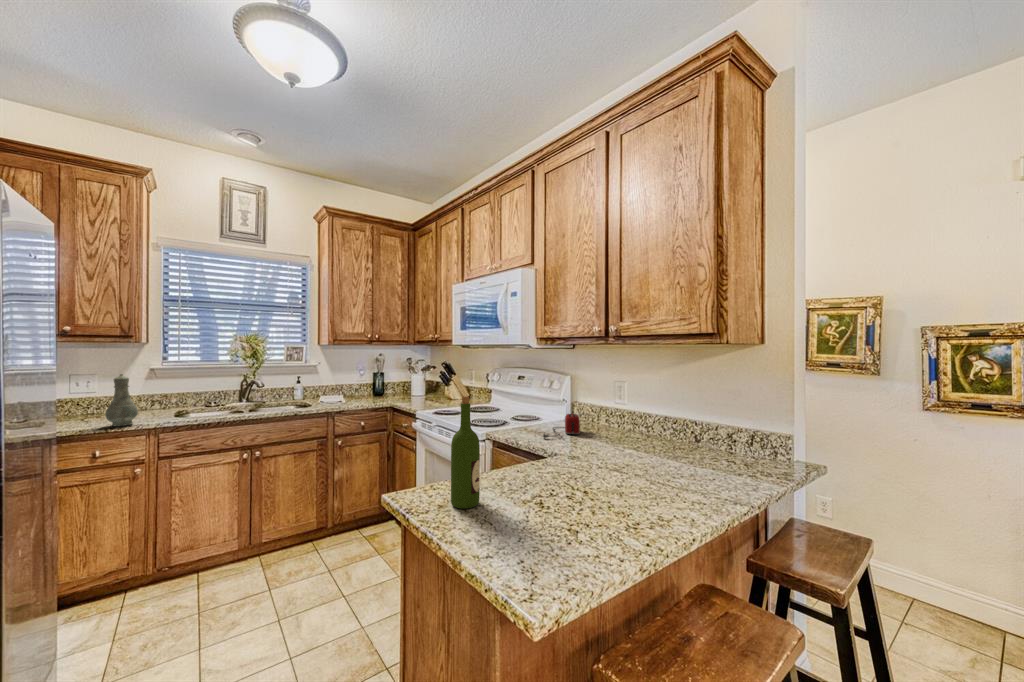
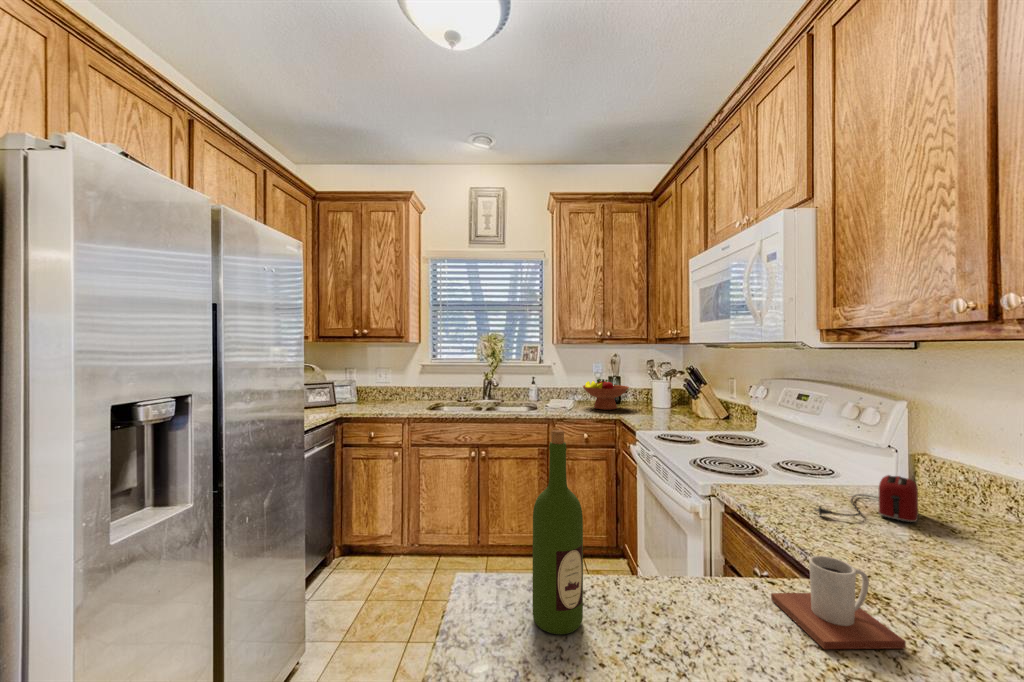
vase: present [105,374,138,426] -> none [381,369,402,412]
fruit bowl: none [351,375,393,401] -> present [583,379,629,410]
mug: none [546,445,595,481] -> present [771,556,906,649]

